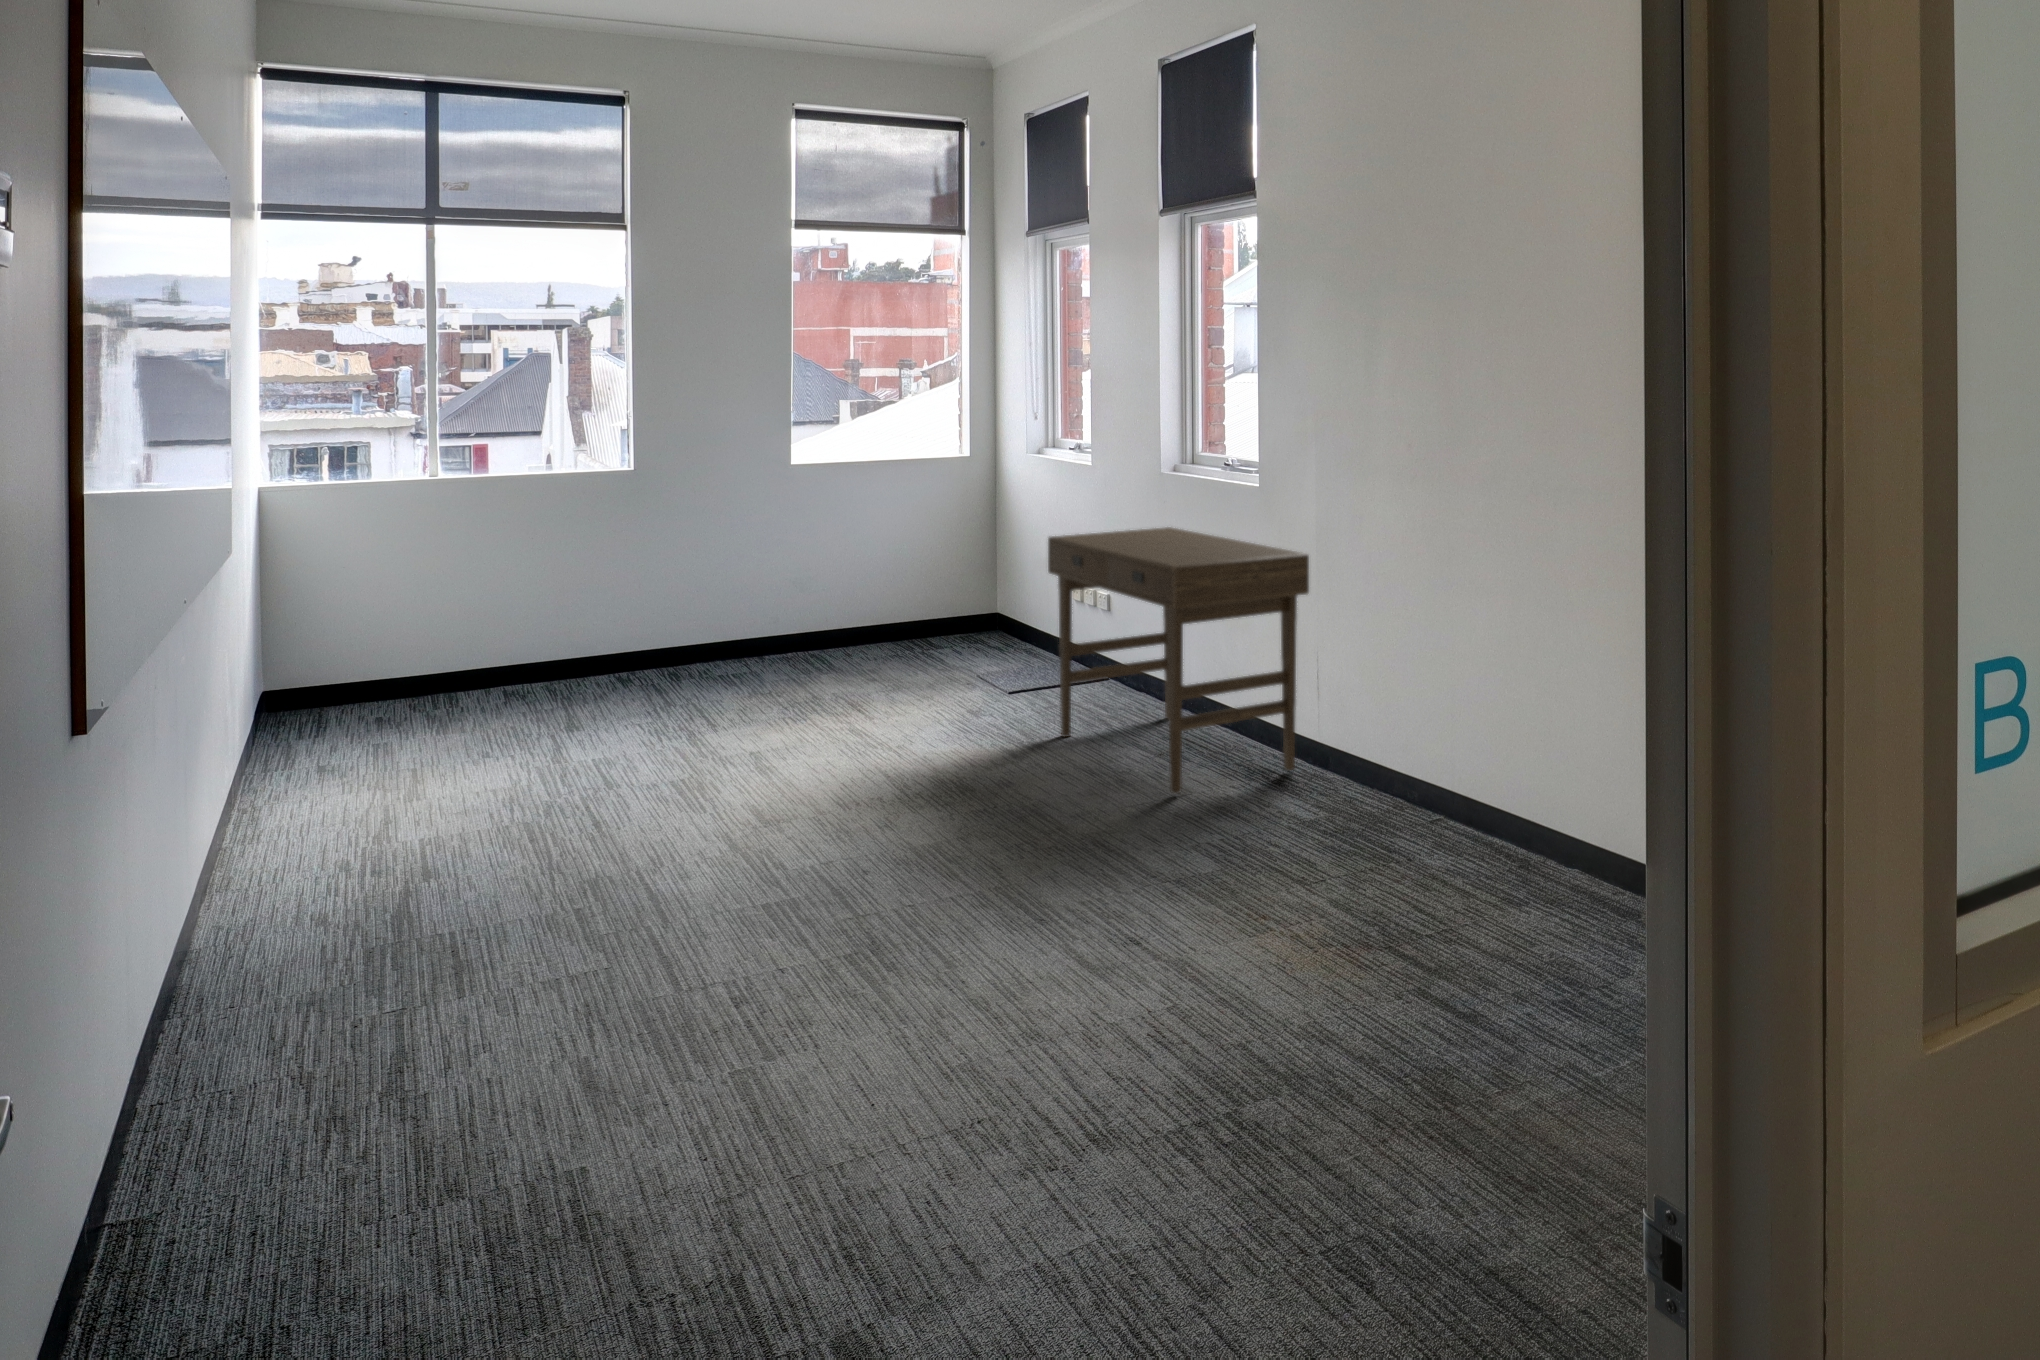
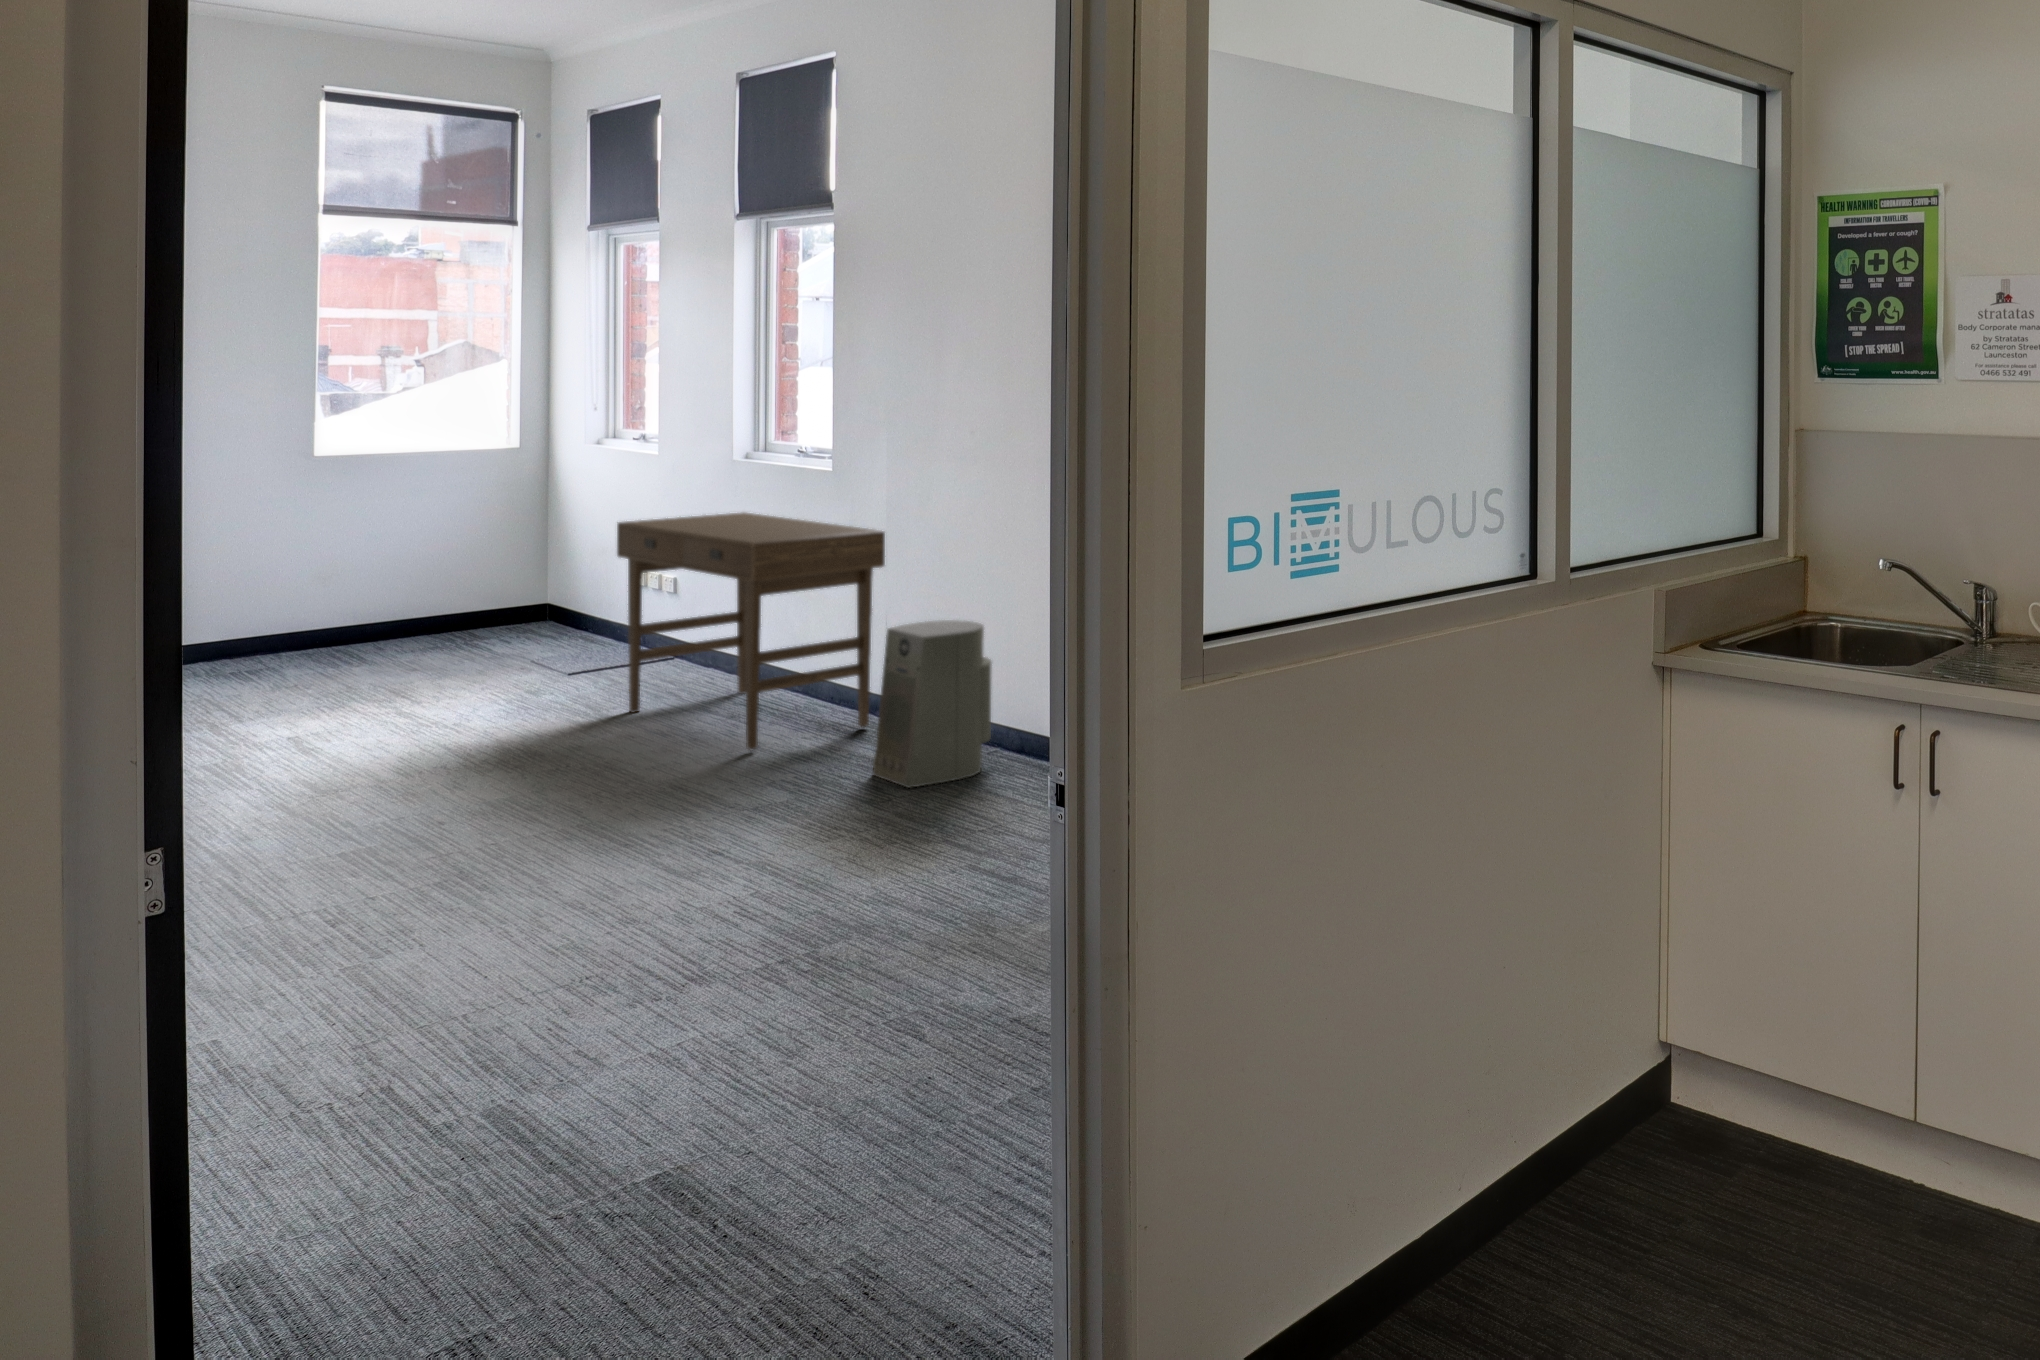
air purifier: none [1299,661,1427,859] -> present [873,620,992,788]

